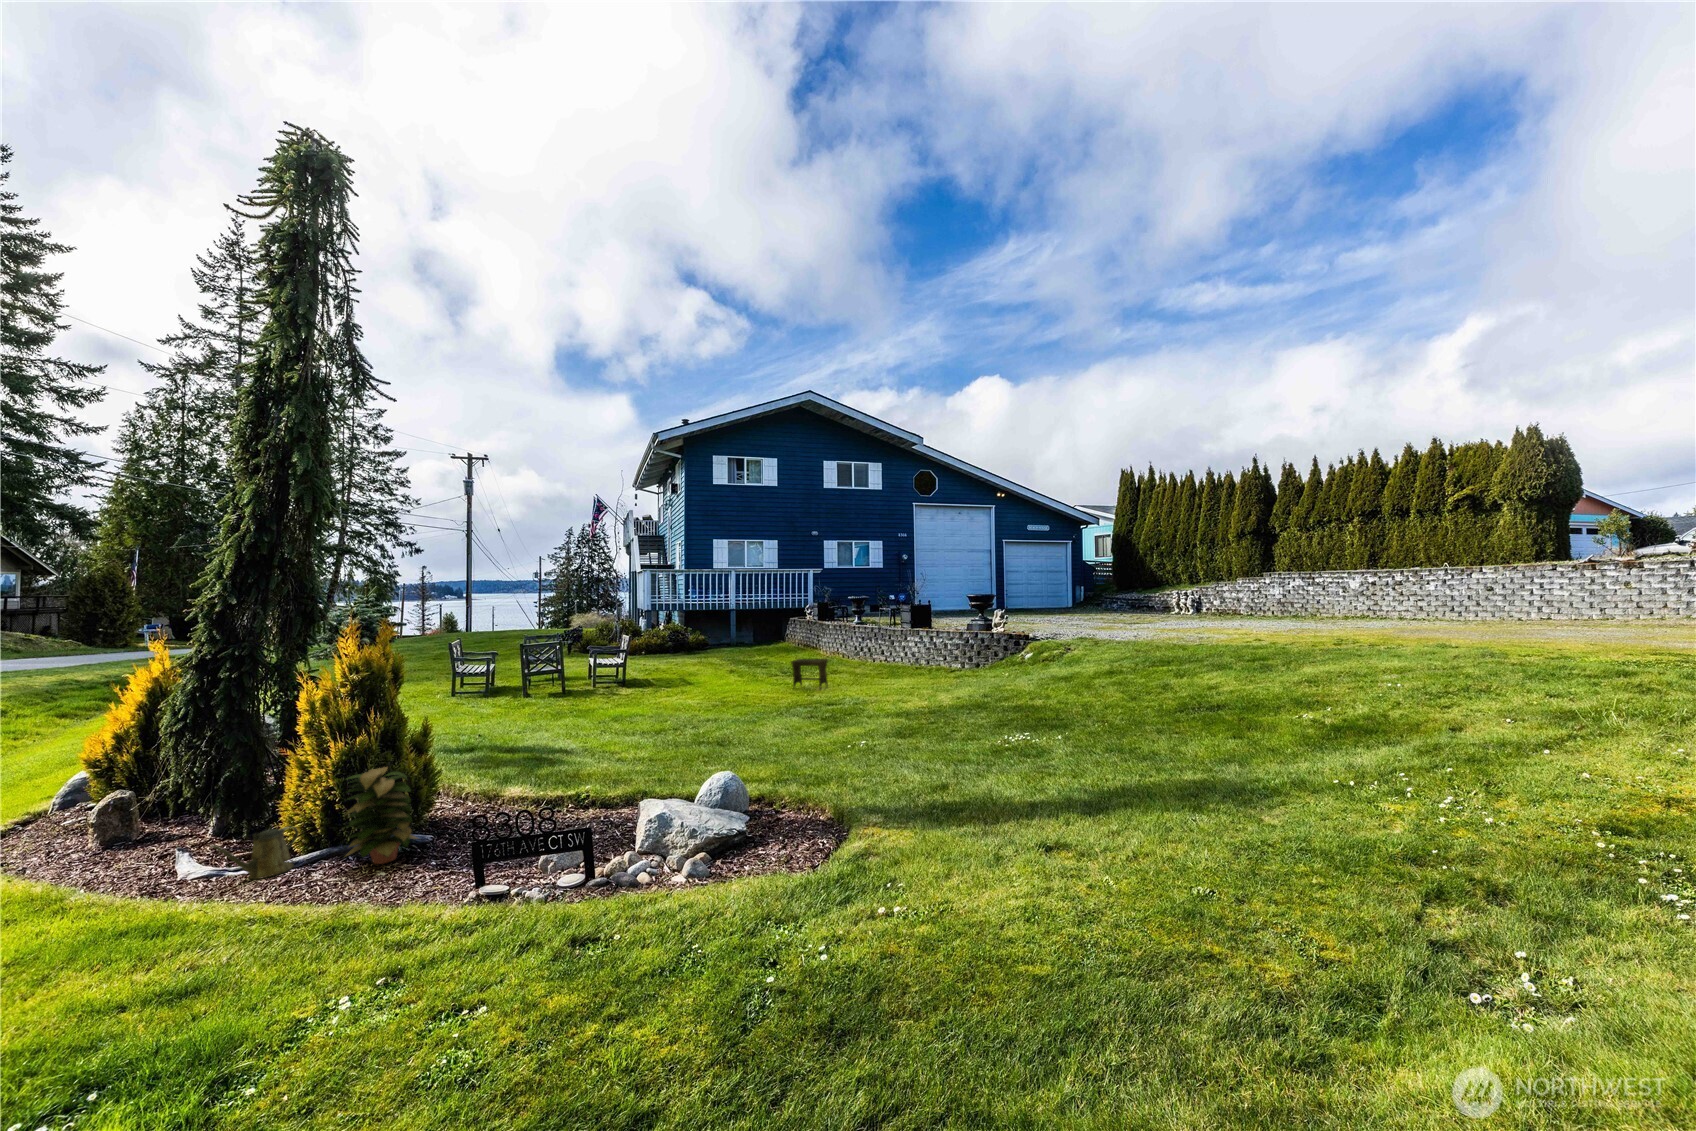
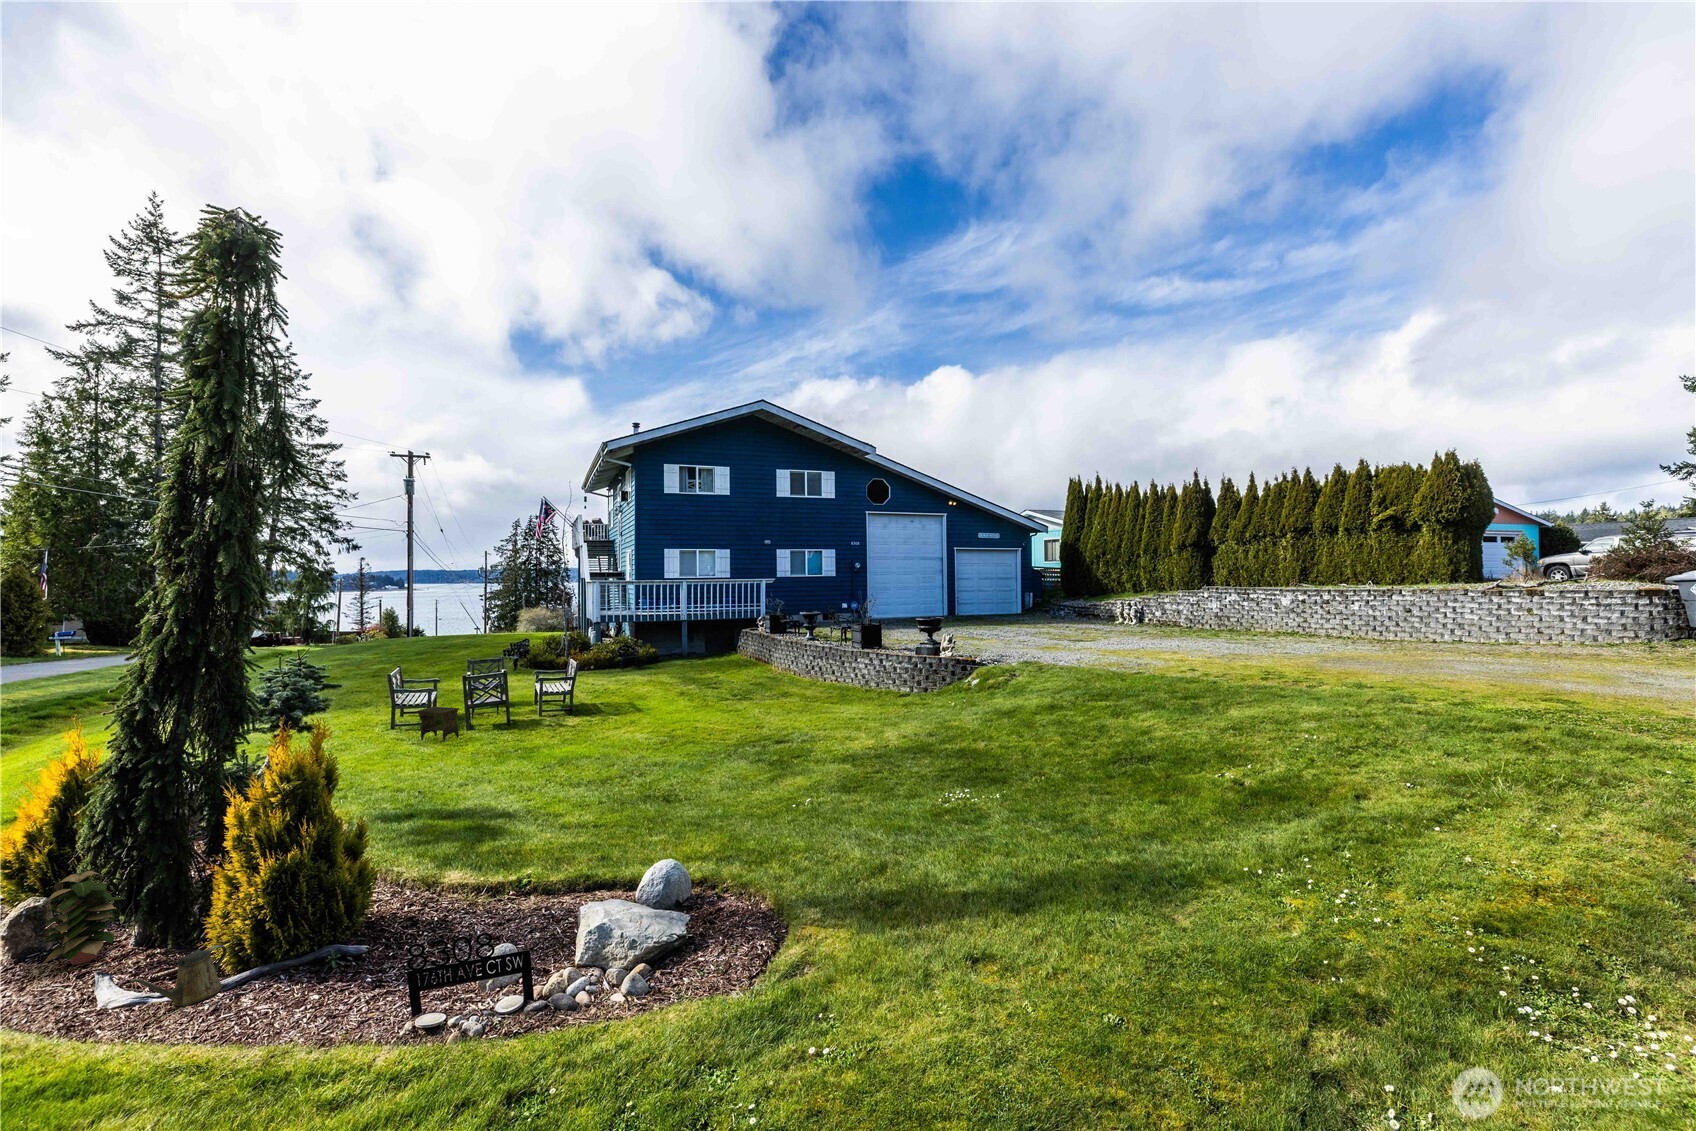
footstool: present [791,659,828,689] -> present [416,707,459,742]
decorative plant: present [346,767,418,864] -> present [40,871,126,965]

